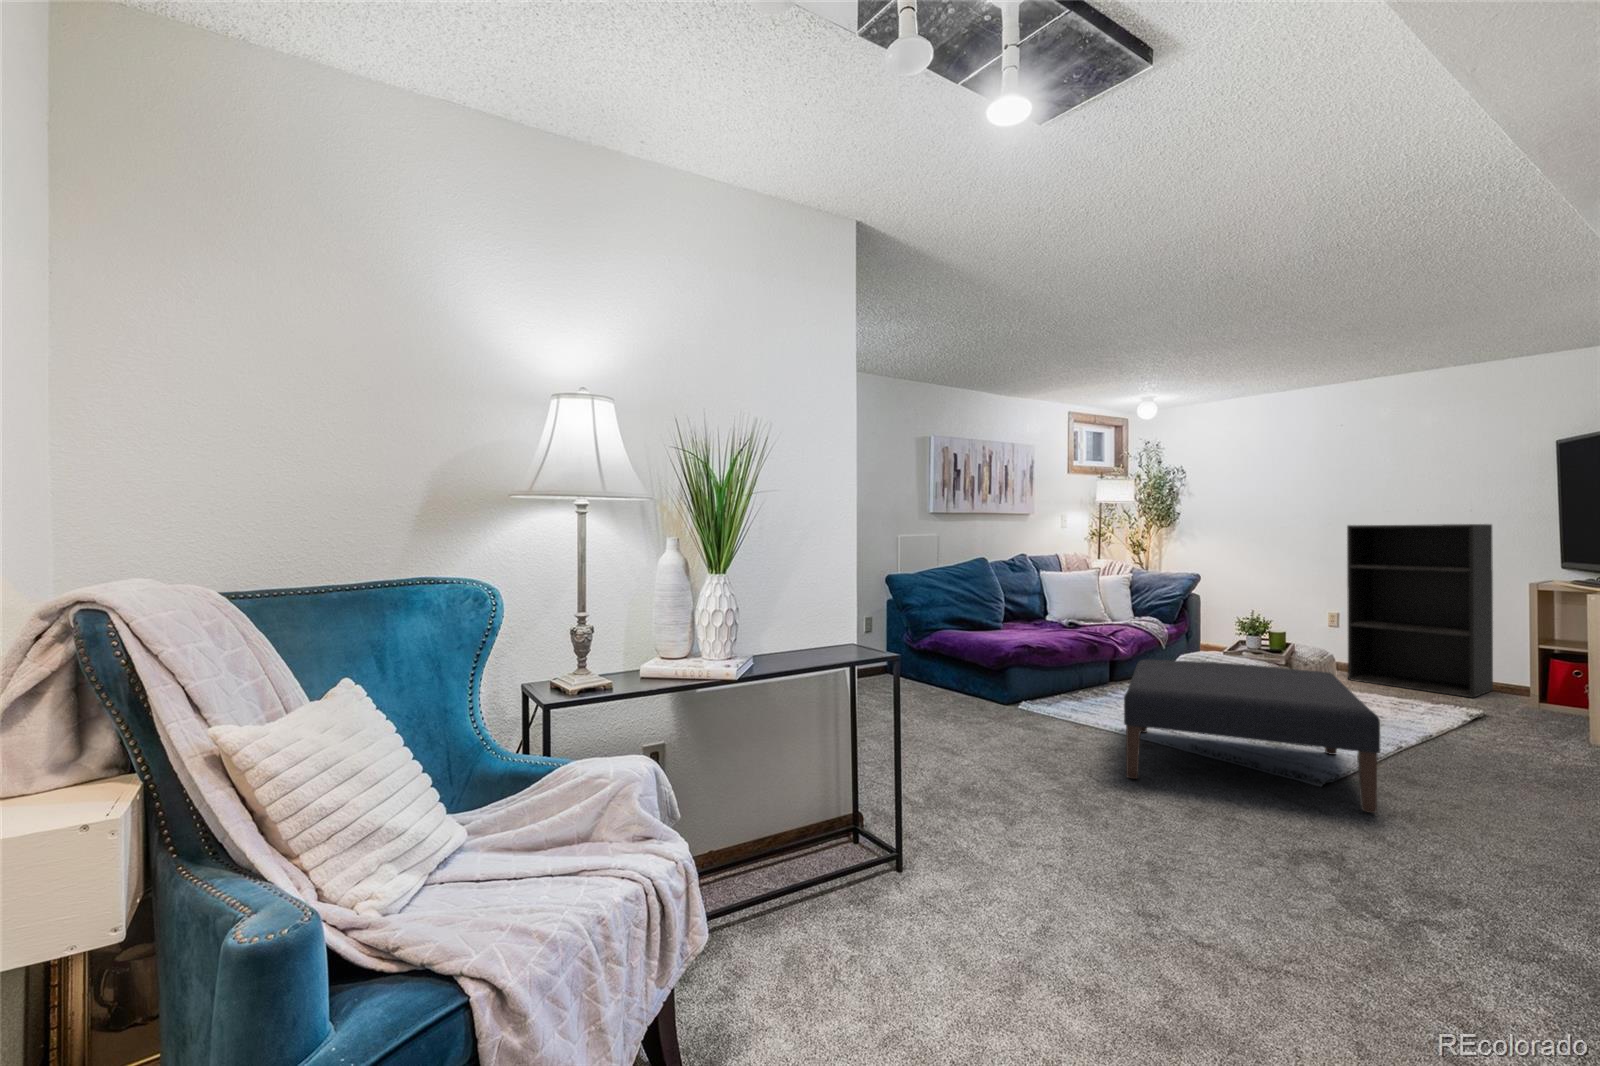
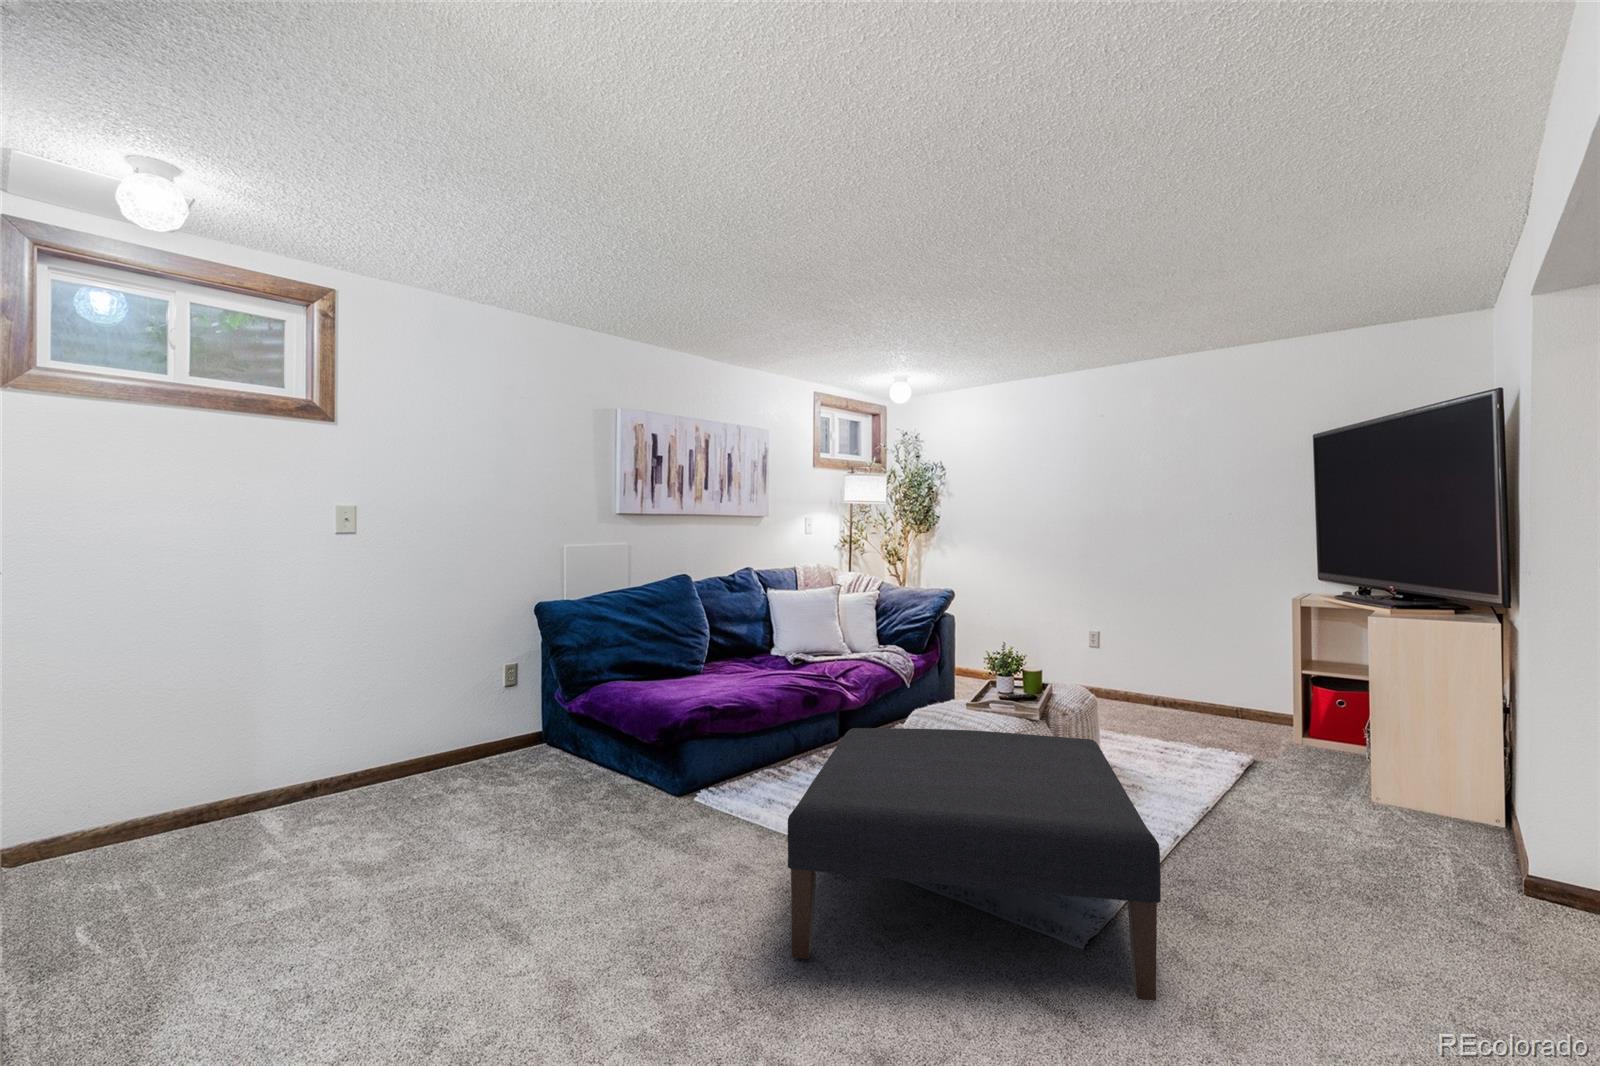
bookshelf: present [1347,524,1493,698] -> none [1111,529,1257,735]

